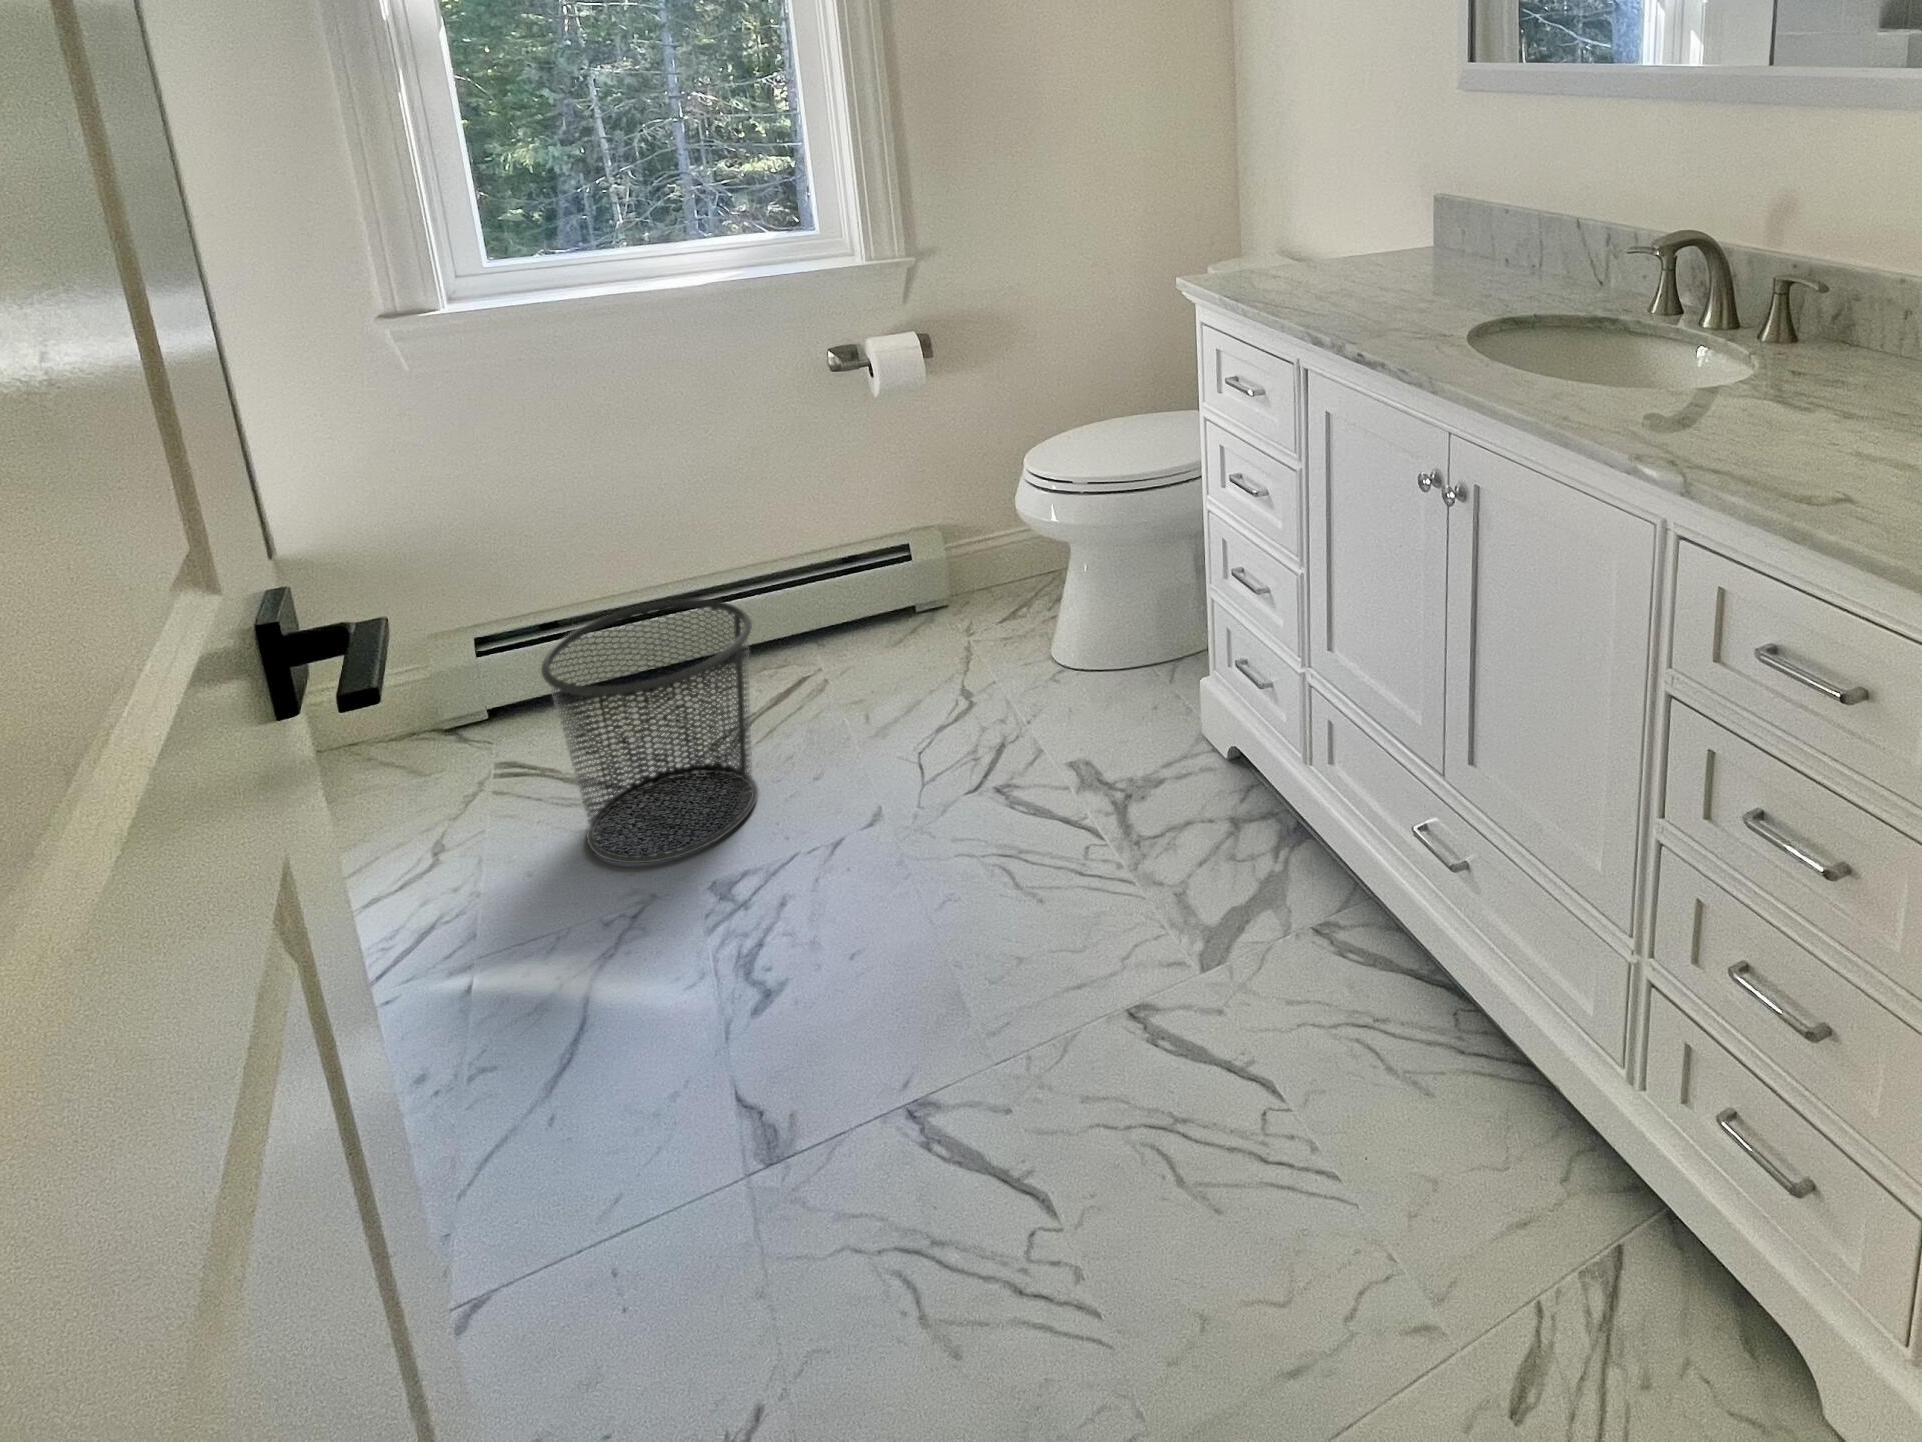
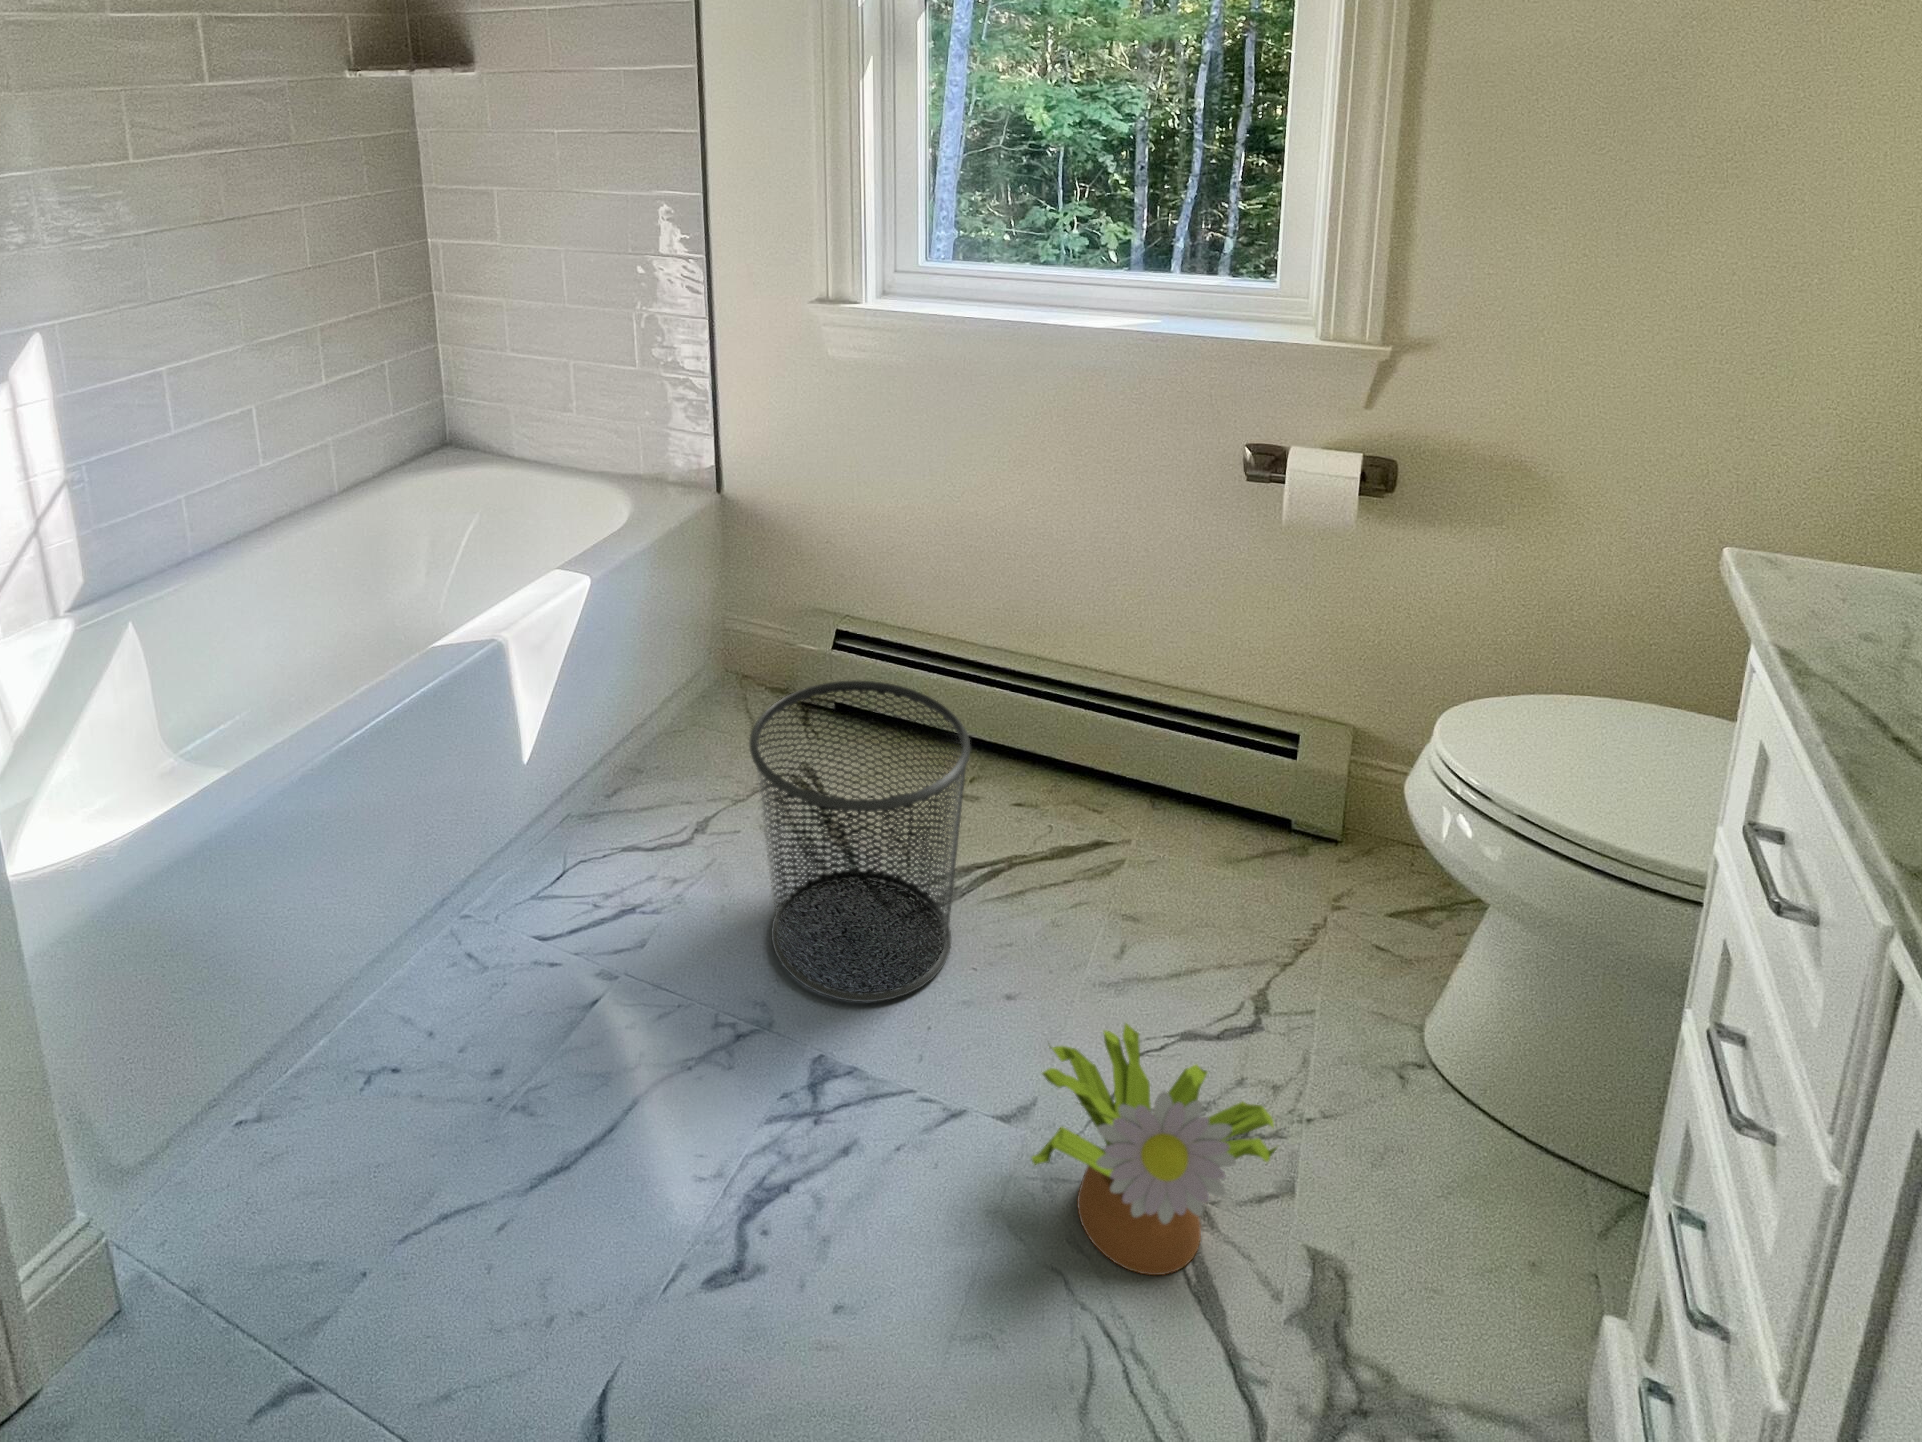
decorative plant: none [890,687,1043,833] -> present [1032,1024,1277,1275]

